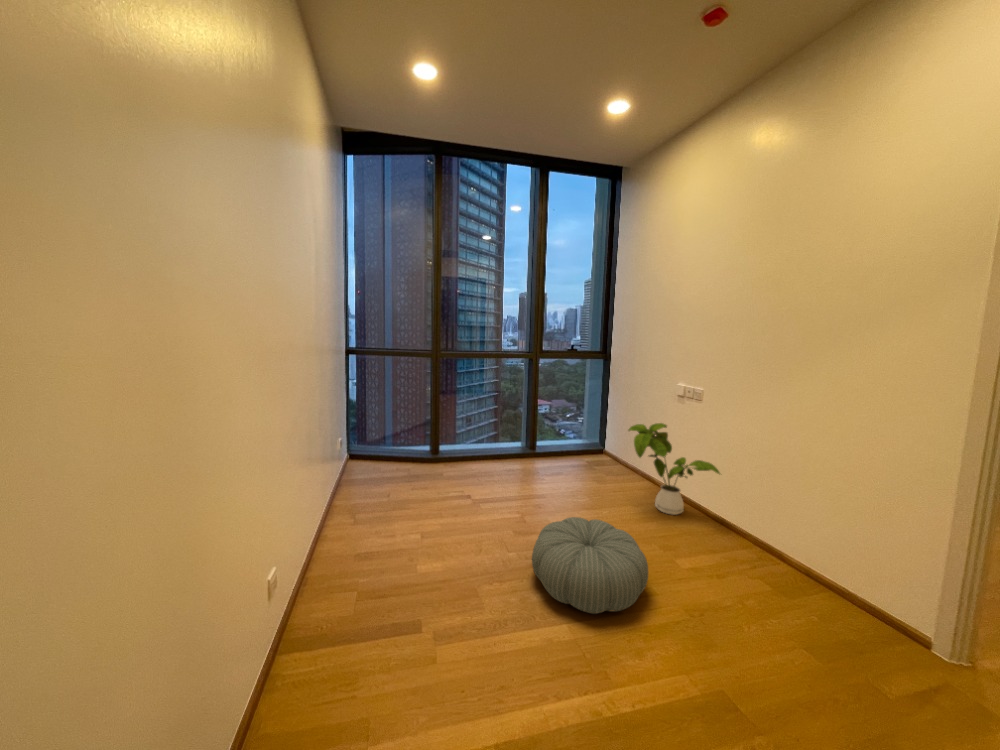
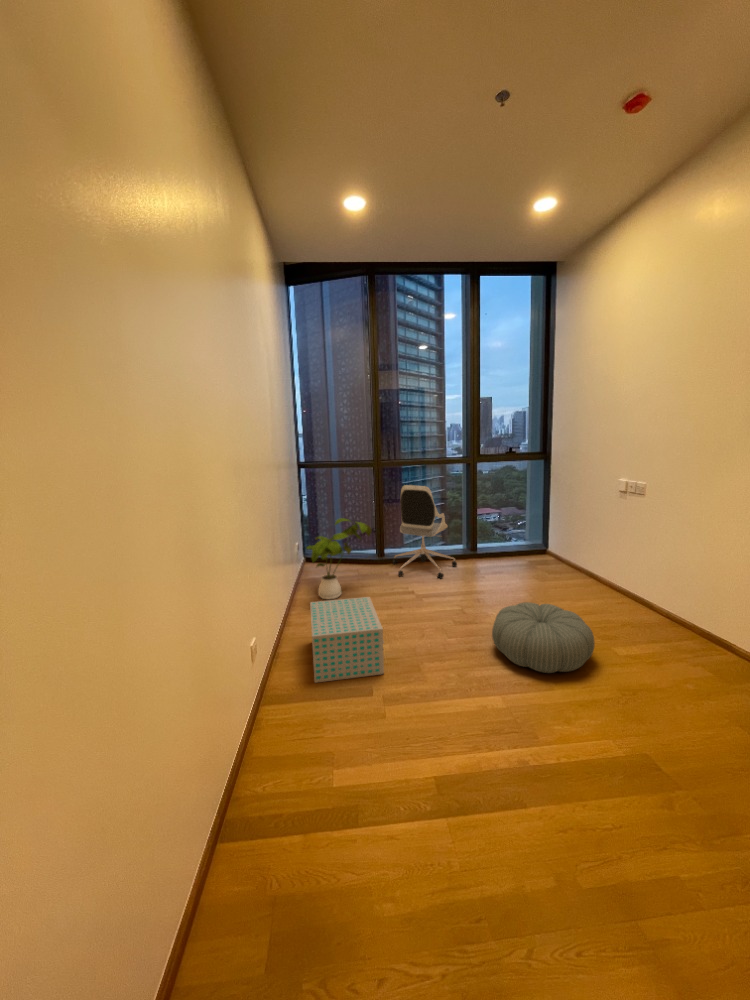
office chair: none [446,379,512,480] -> present [393,485,457,579]
house plant: present [628,423,720,515] -> present [307,518,371,599]
storage box: none [289,509,393,633] -> present [310,597,384,683]

